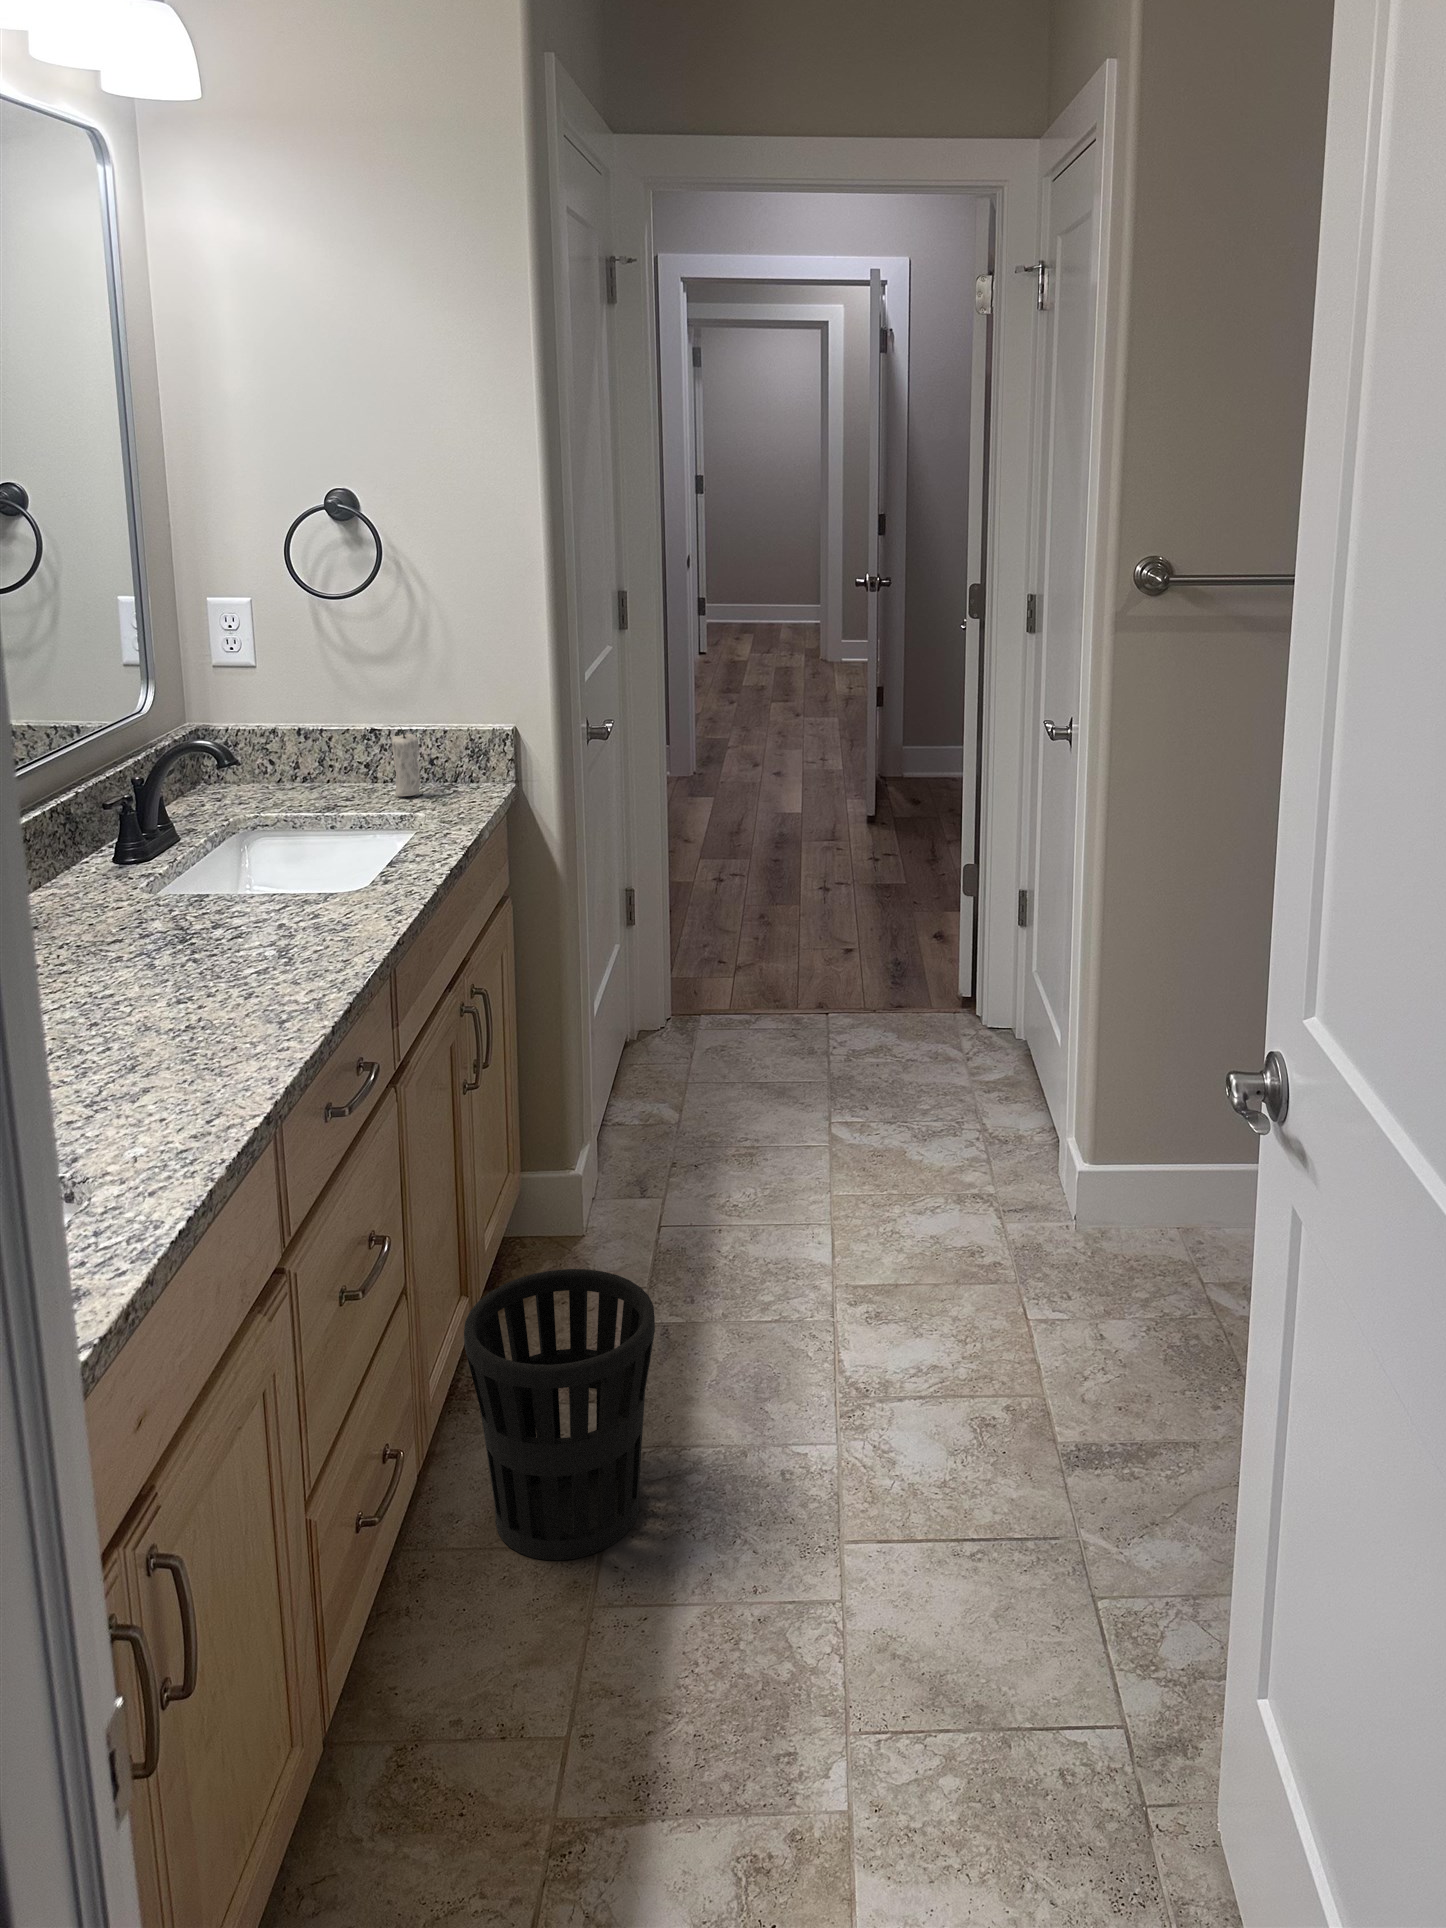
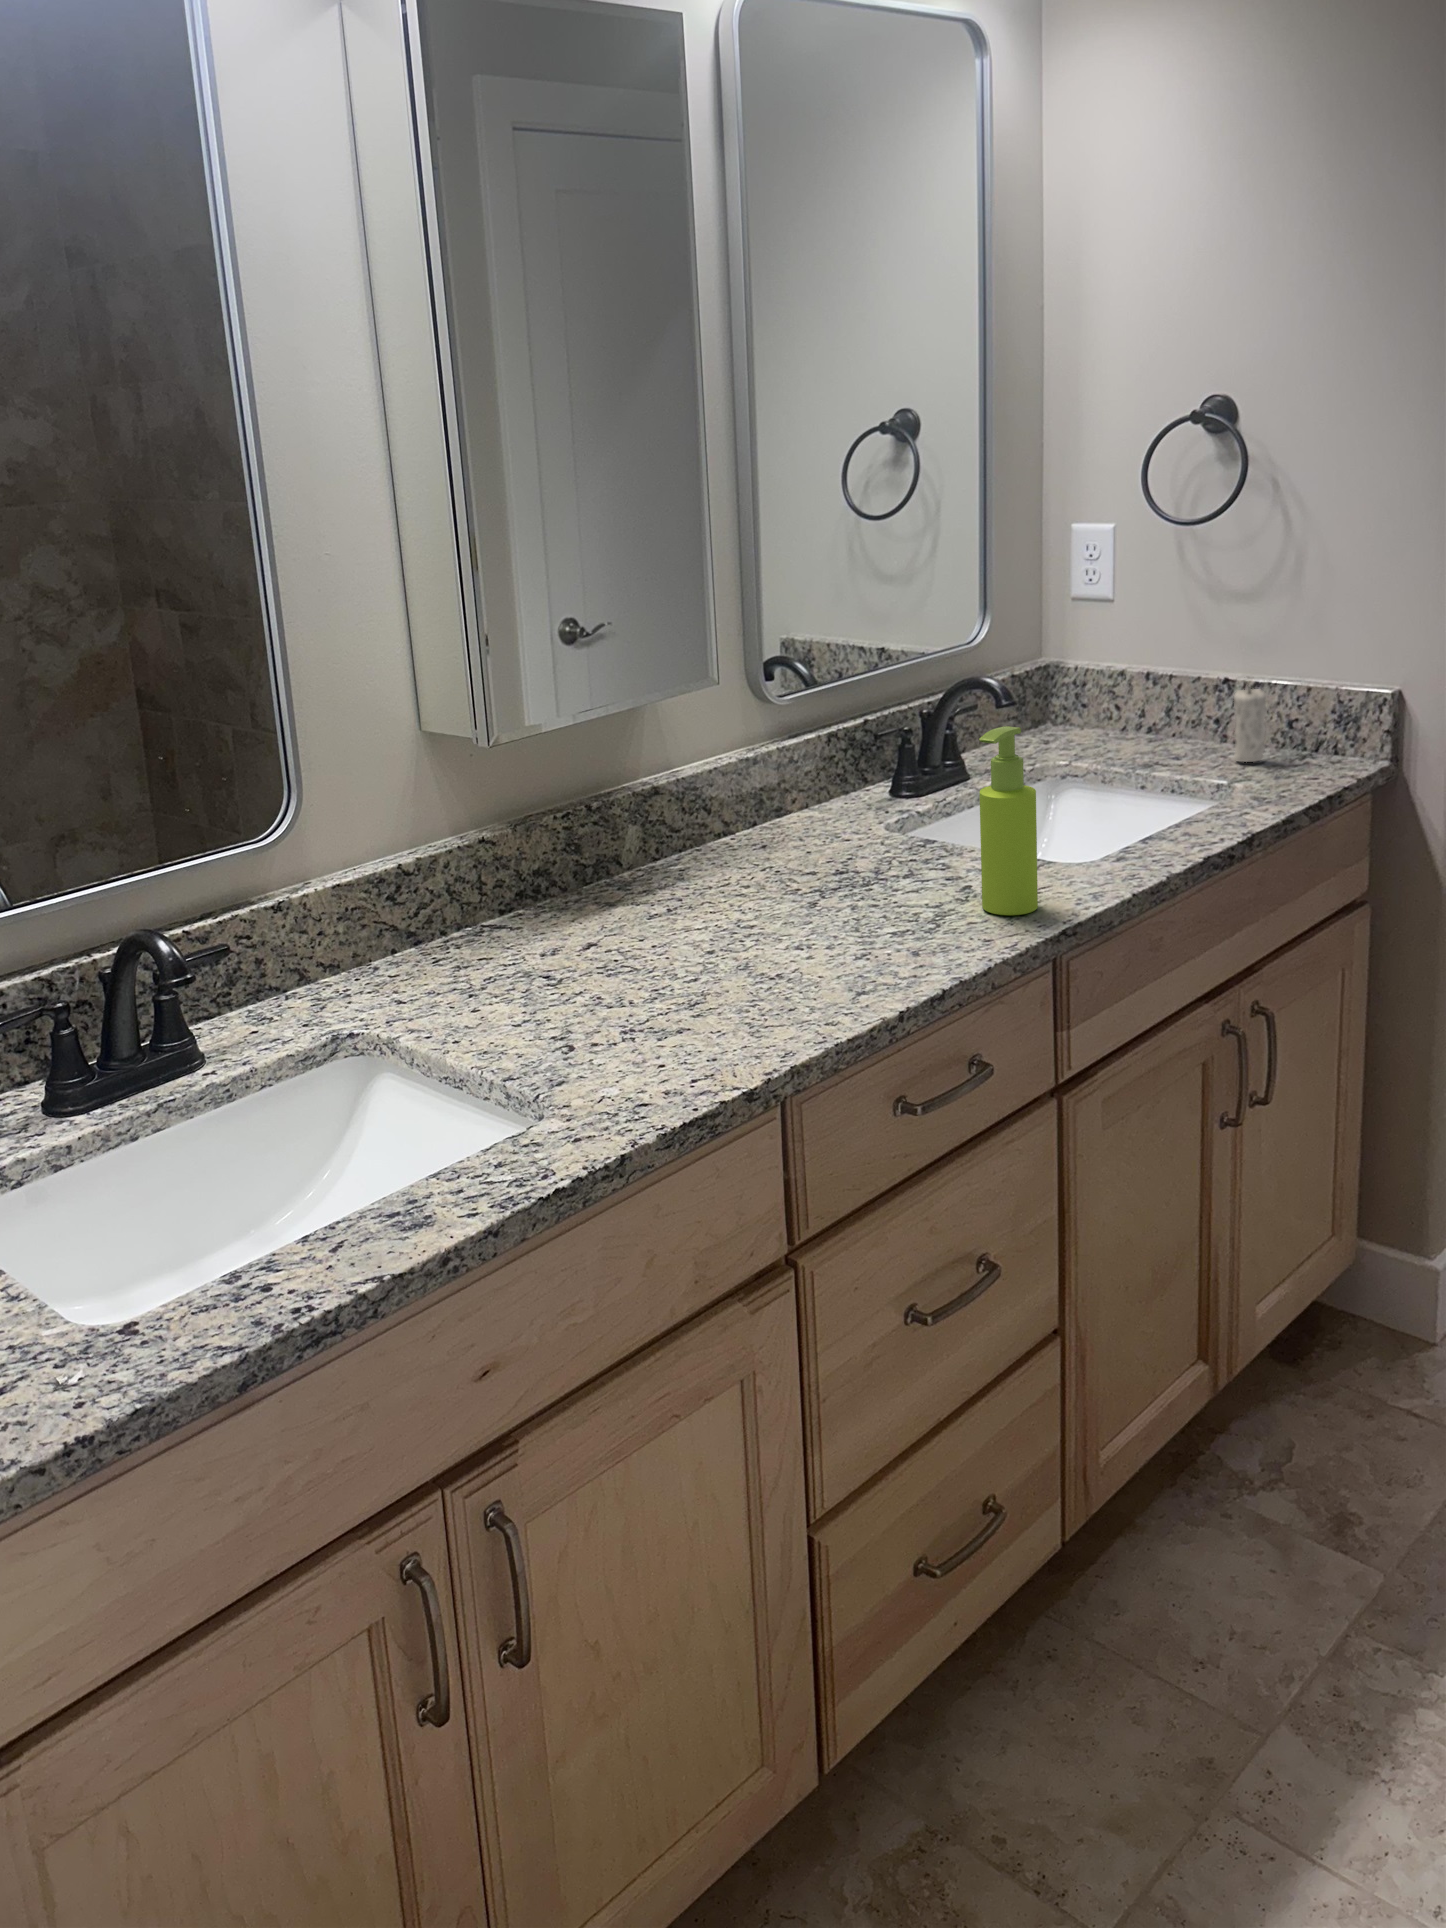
soap dispenser: none [303,771,360,938] -> present [979,726,1038,915]
wastebasket: present [464,1269,655,1560] -> none [1120,1361,1369,1730]

